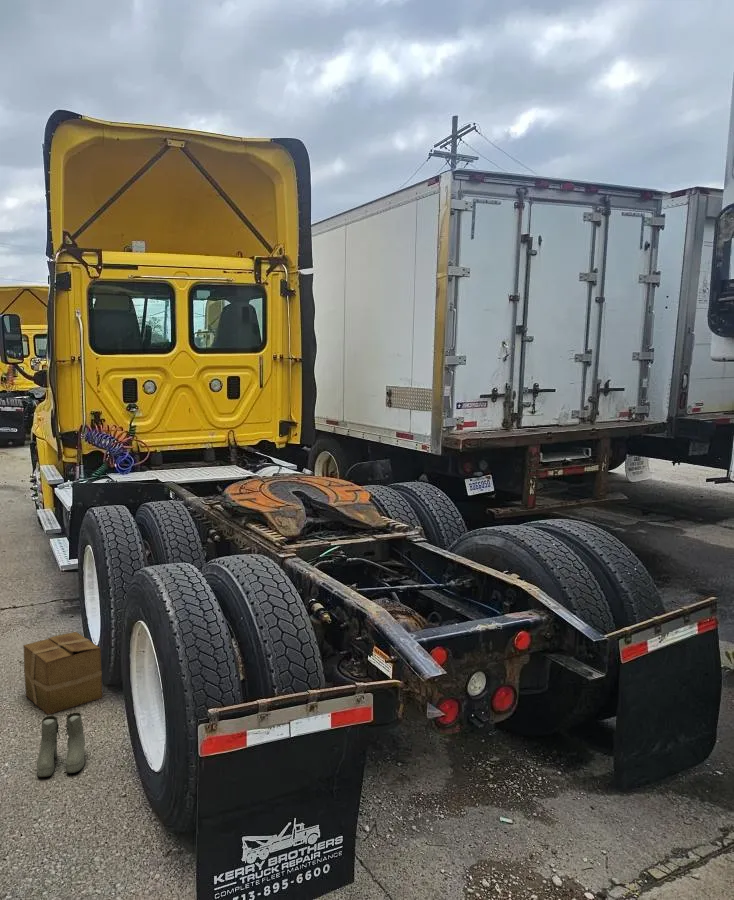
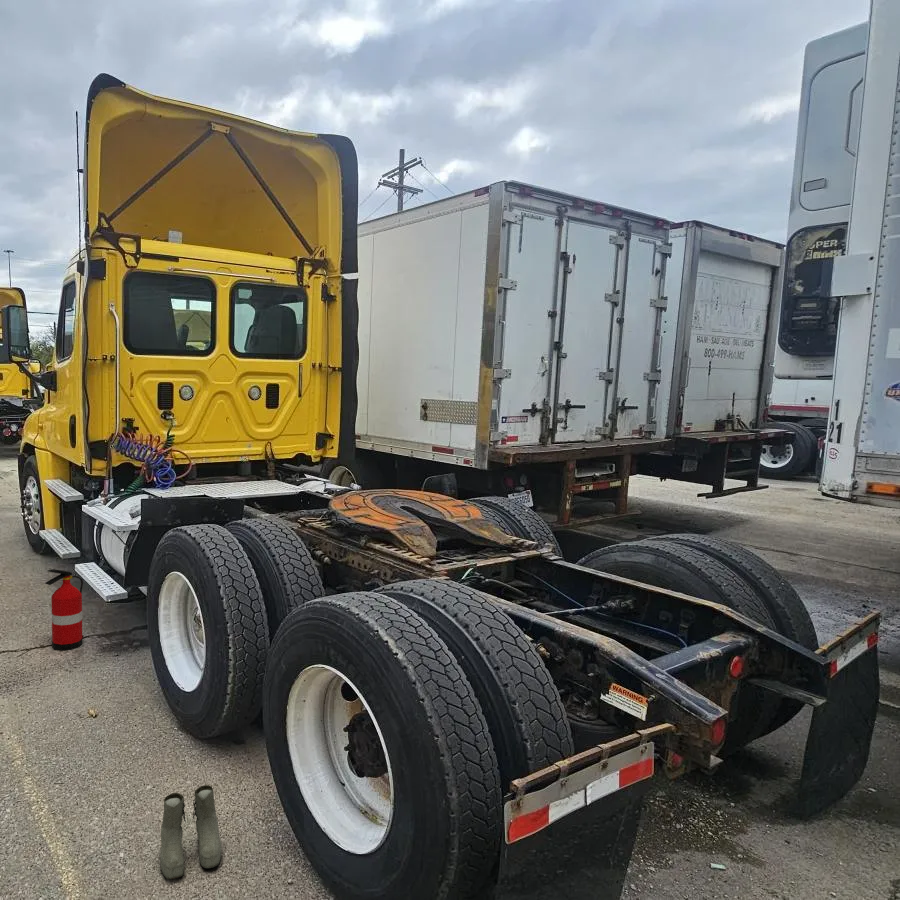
fire extinguisher: none [20,540,53,608] -> present [45,569,84,650]
cardboard box: present [23,632,102,714] -> none [98,678,201,787]

